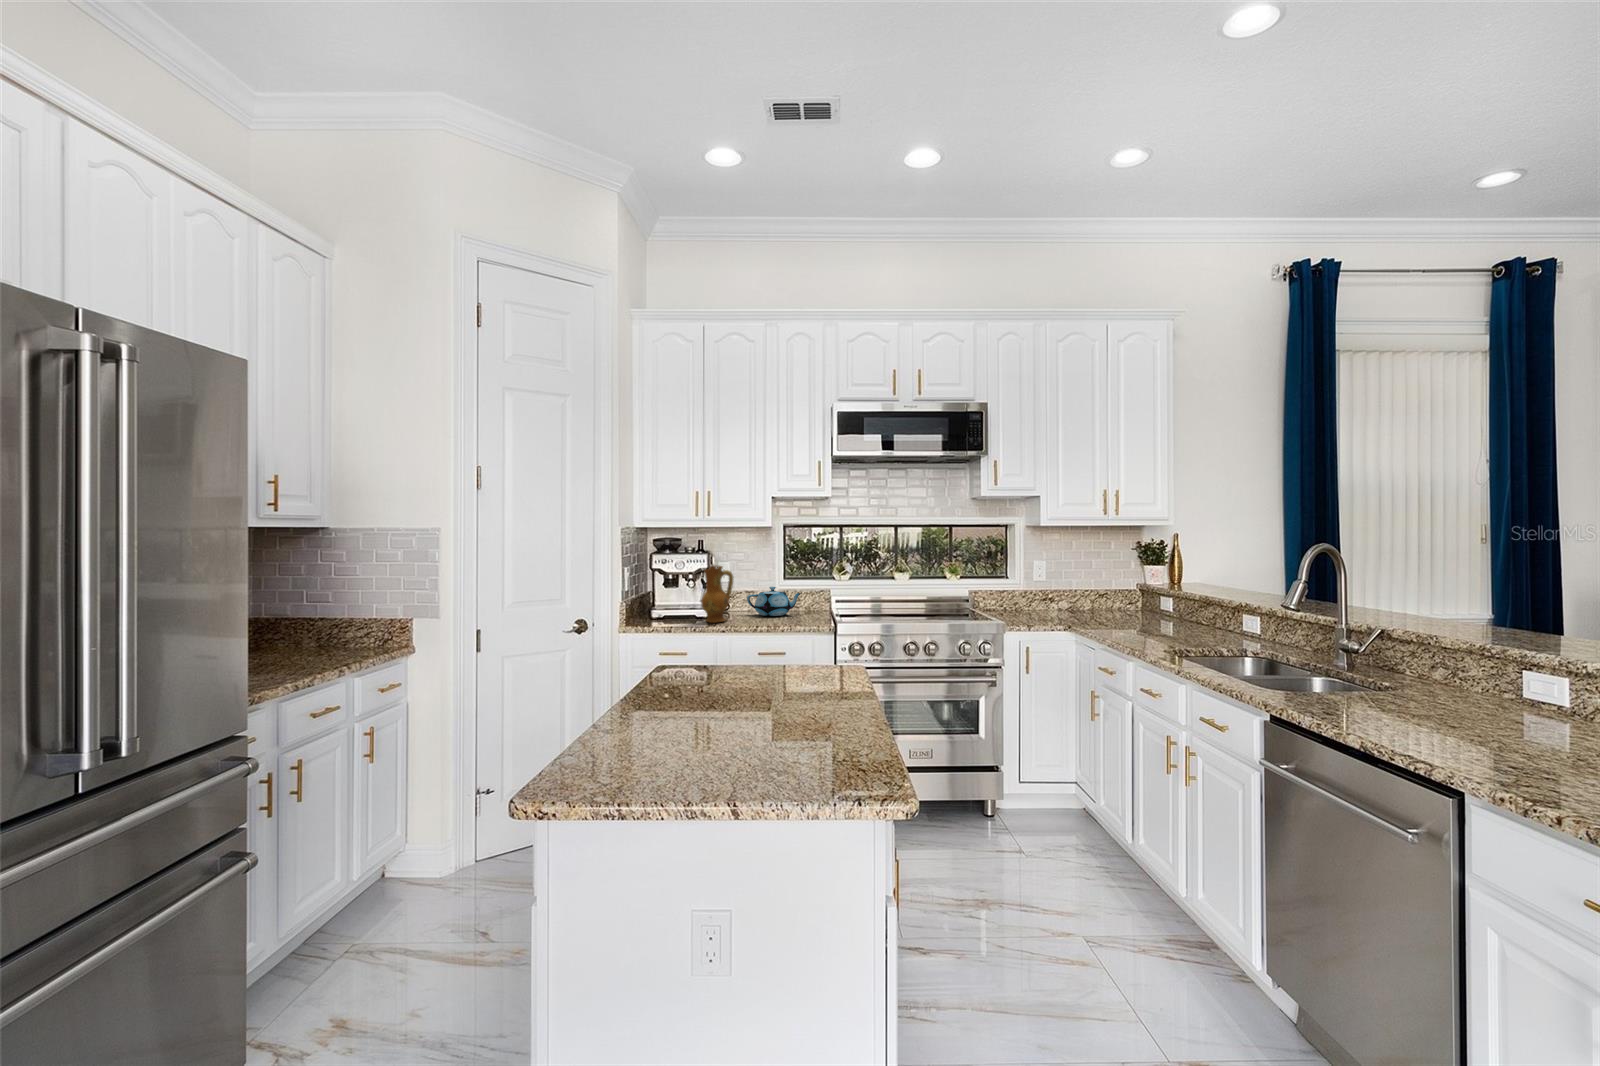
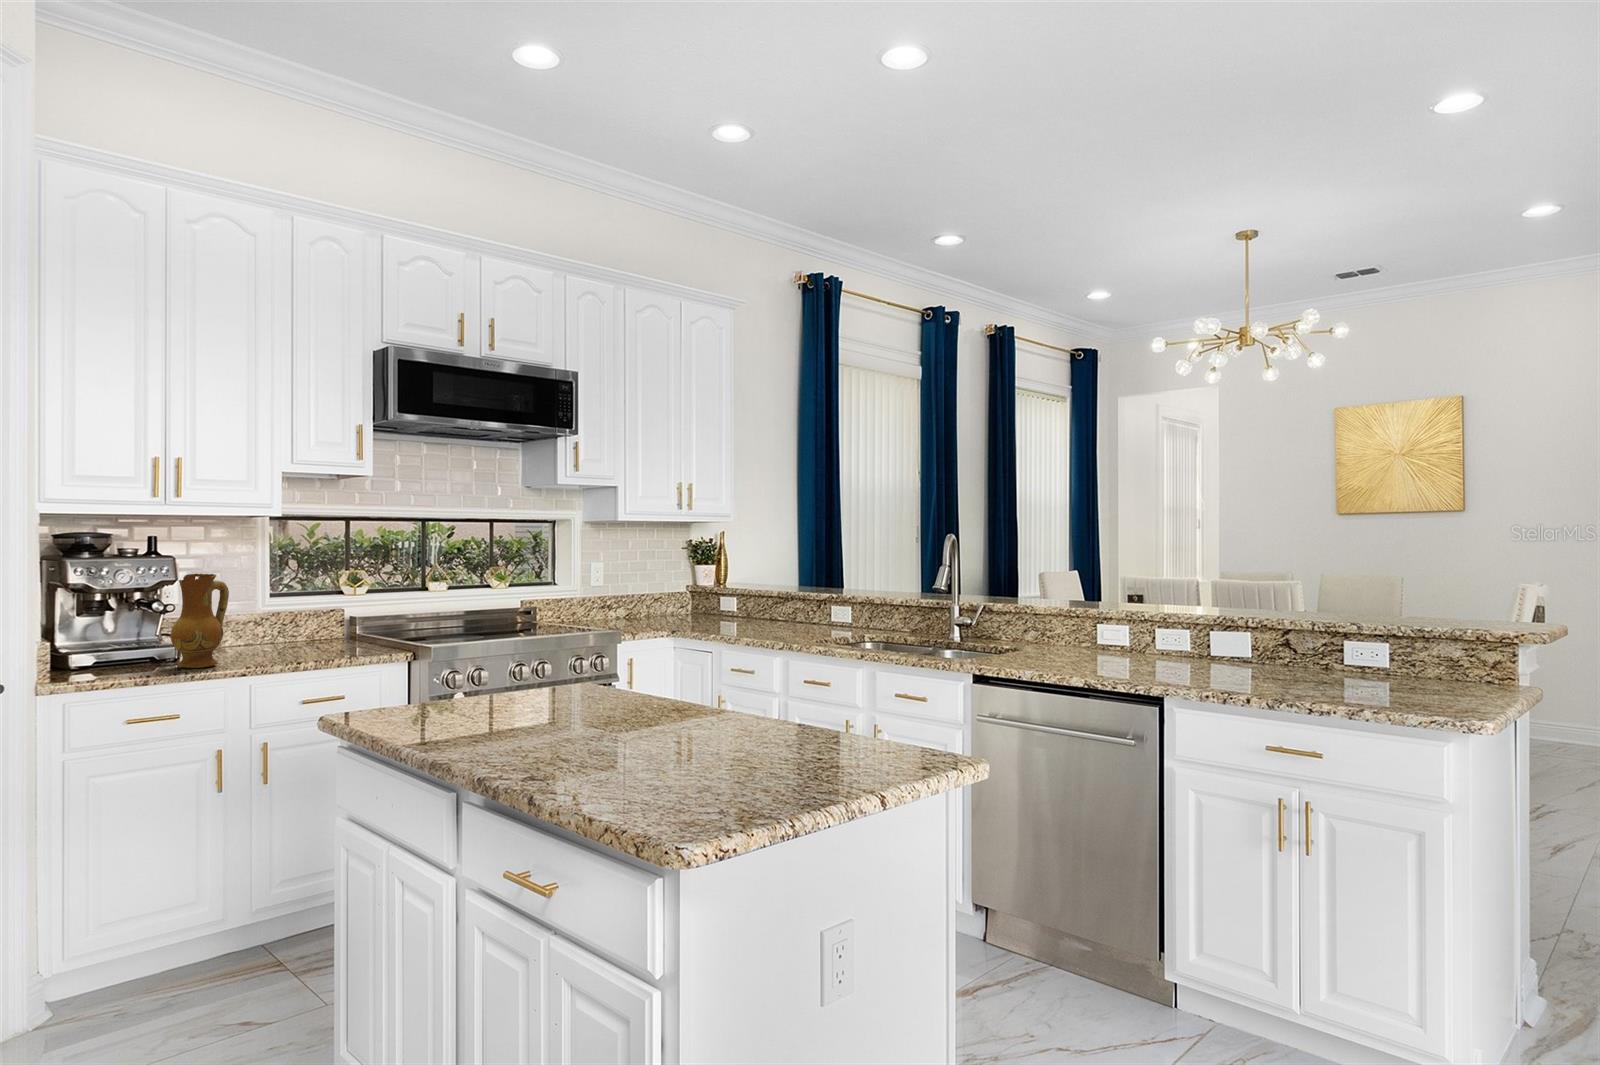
teapot: present [747,587,802,616] -> none [220,606,323,652]

